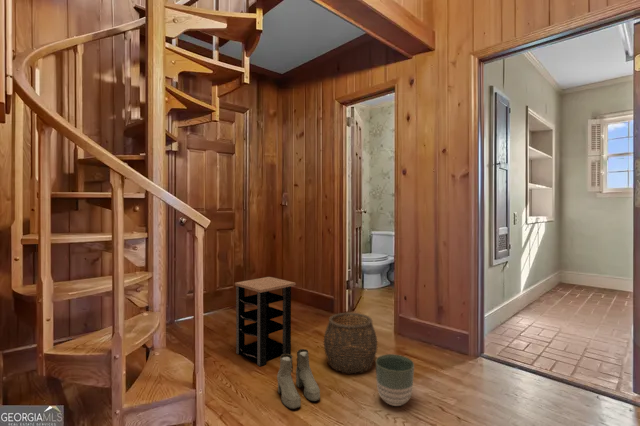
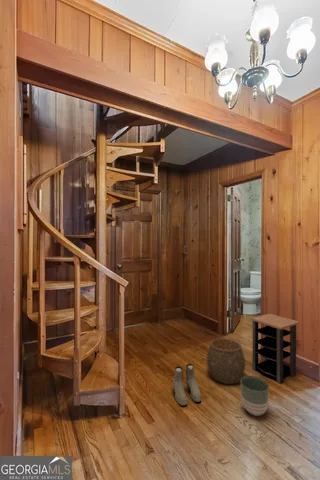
side table: present [235,277,296,366] -> present [251,314,299,383]

